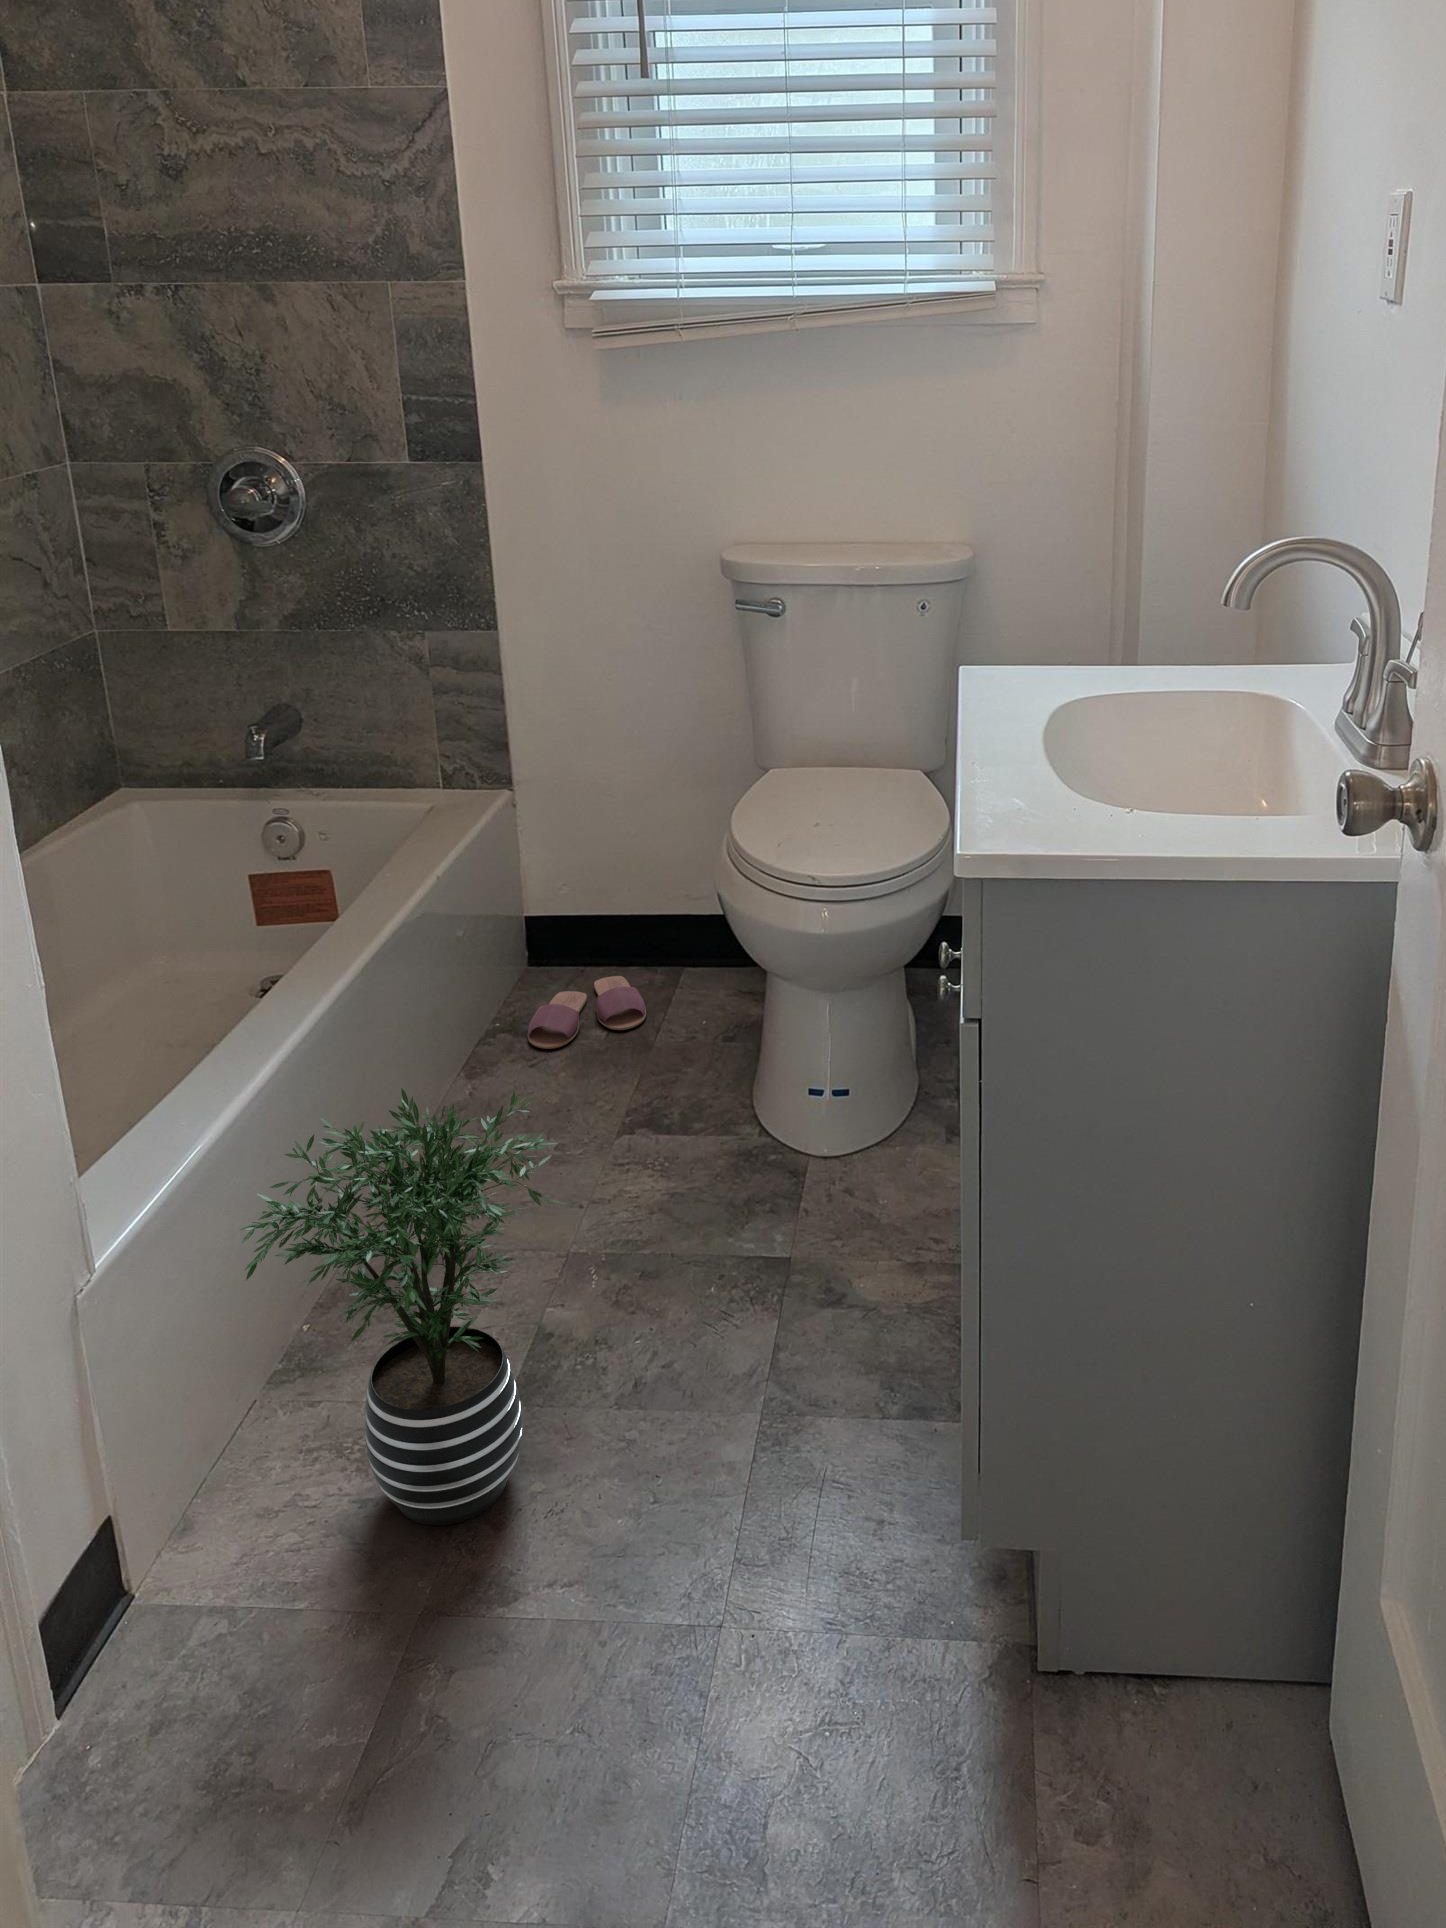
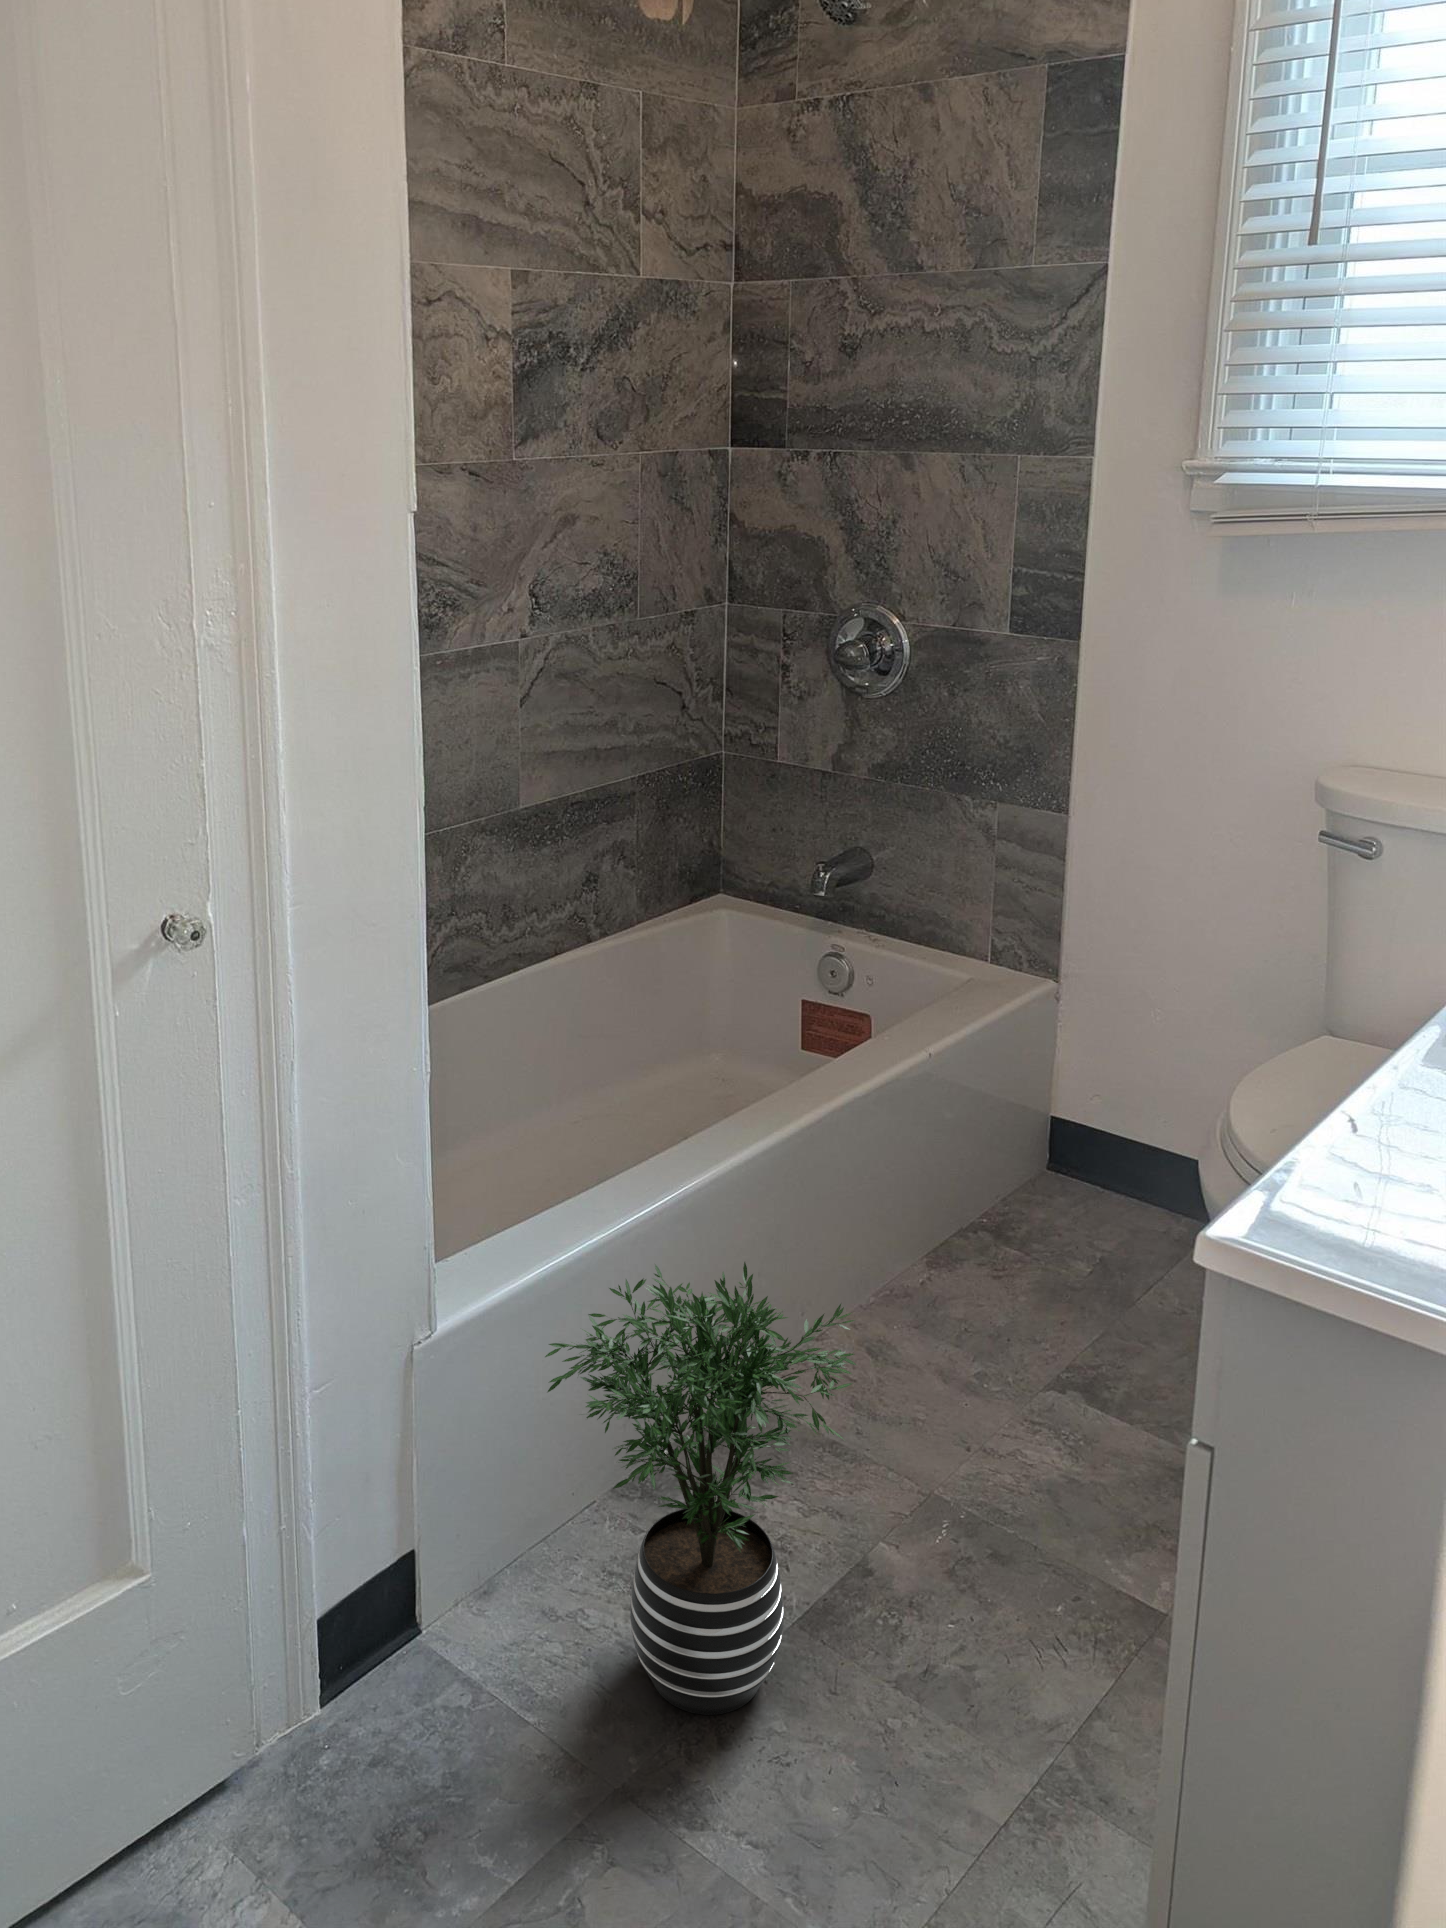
slippers: present [528,976,646,1049] -> none [1010,1206,1150,1271]

